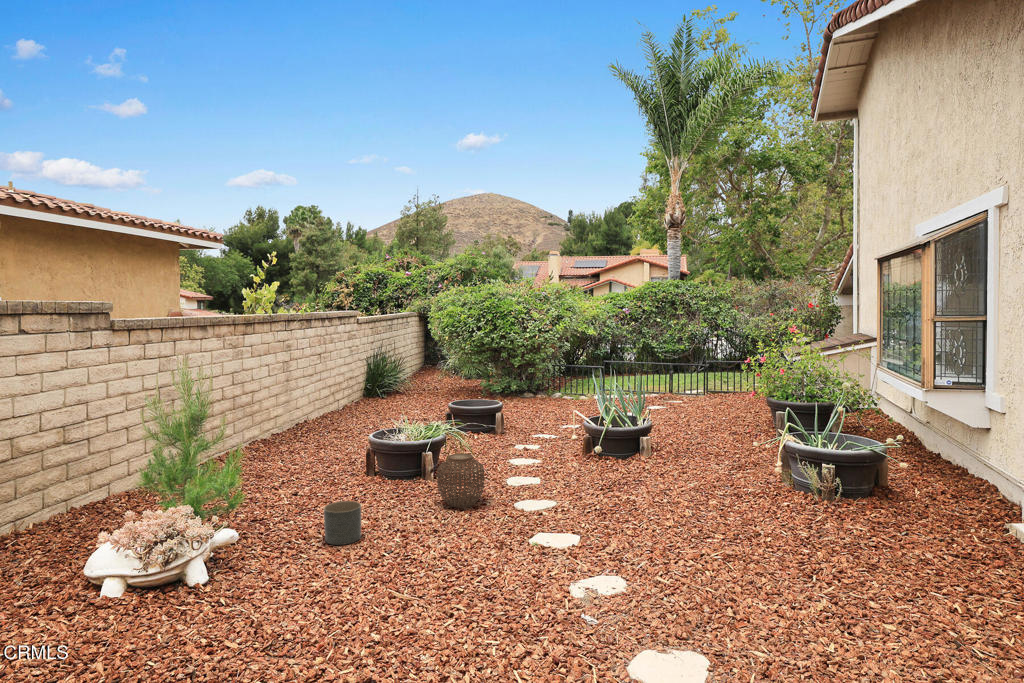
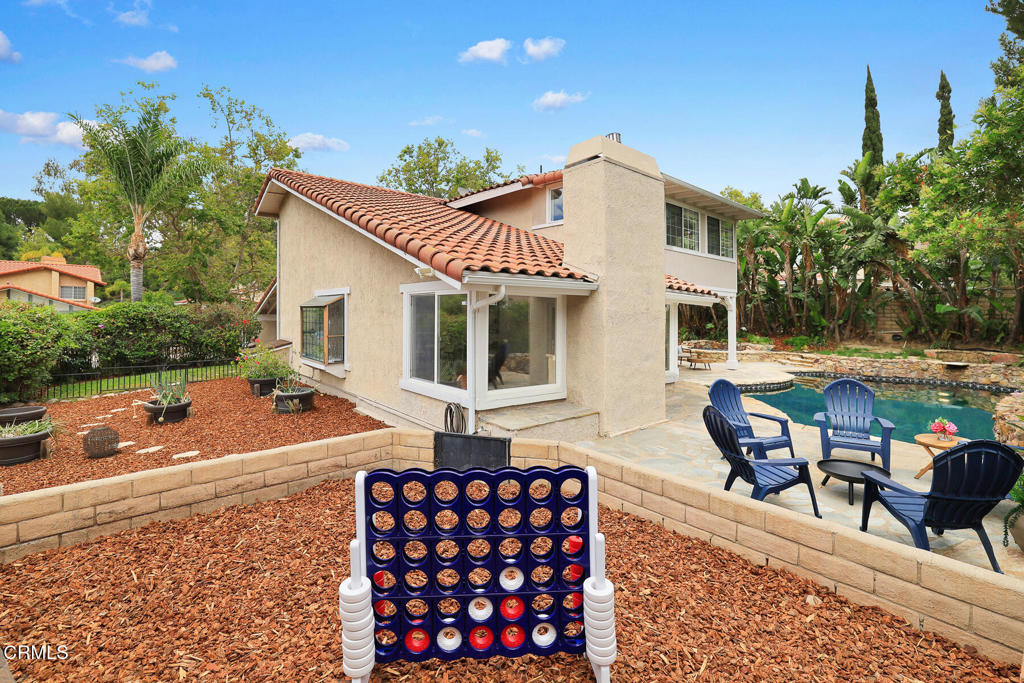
planter: present [324,501,361,545] -> none [29,460,60,486]

